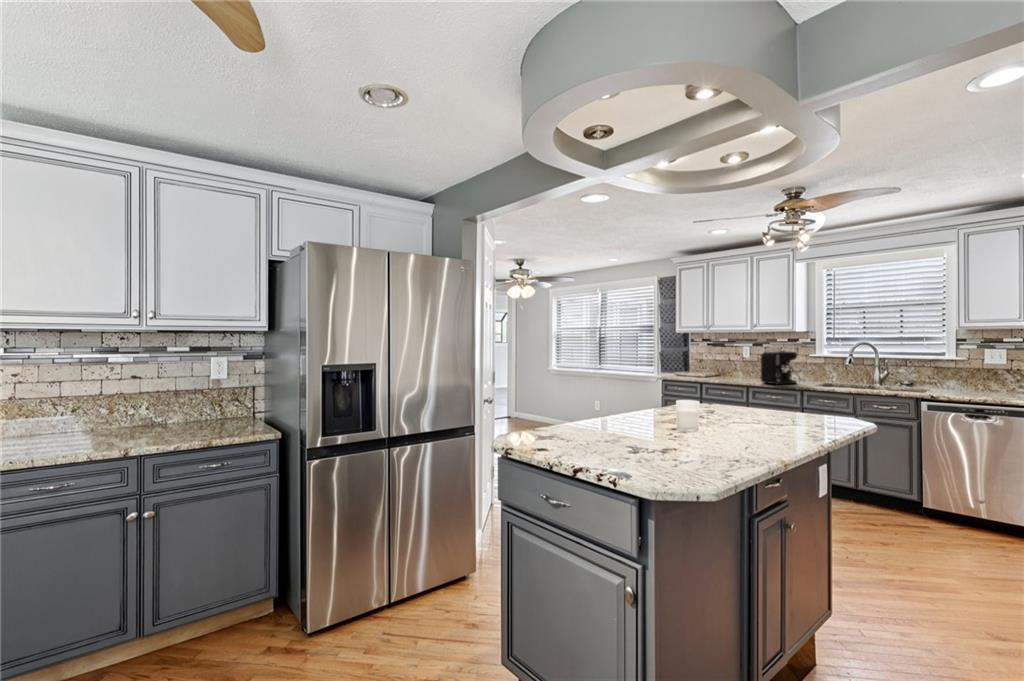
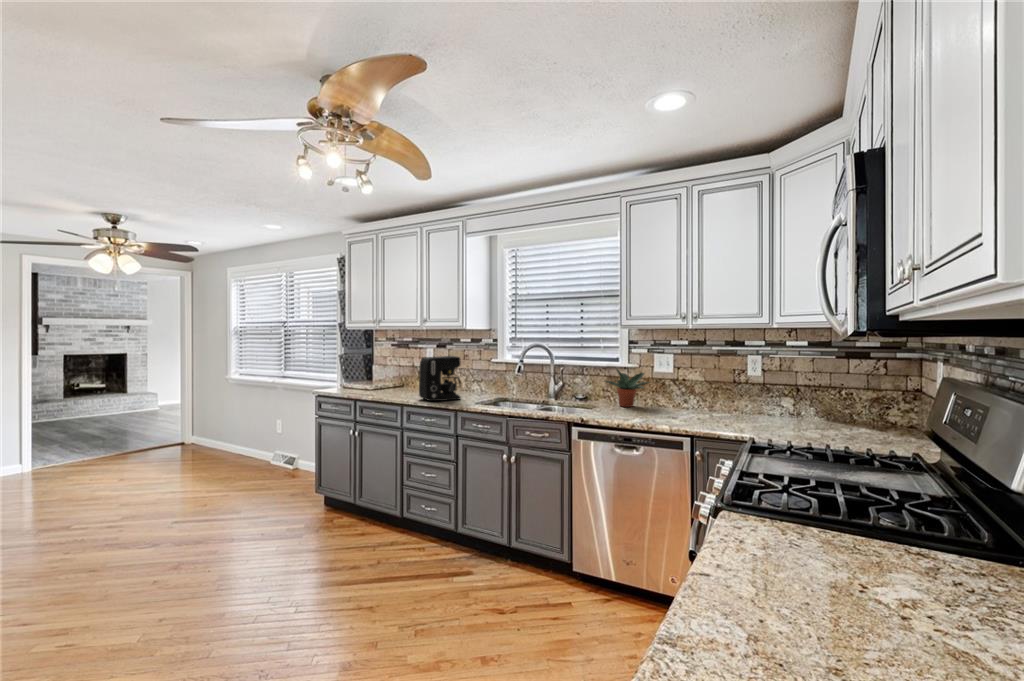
potted plant: none [933,359,984,390] -> present [605,369,650,407]

